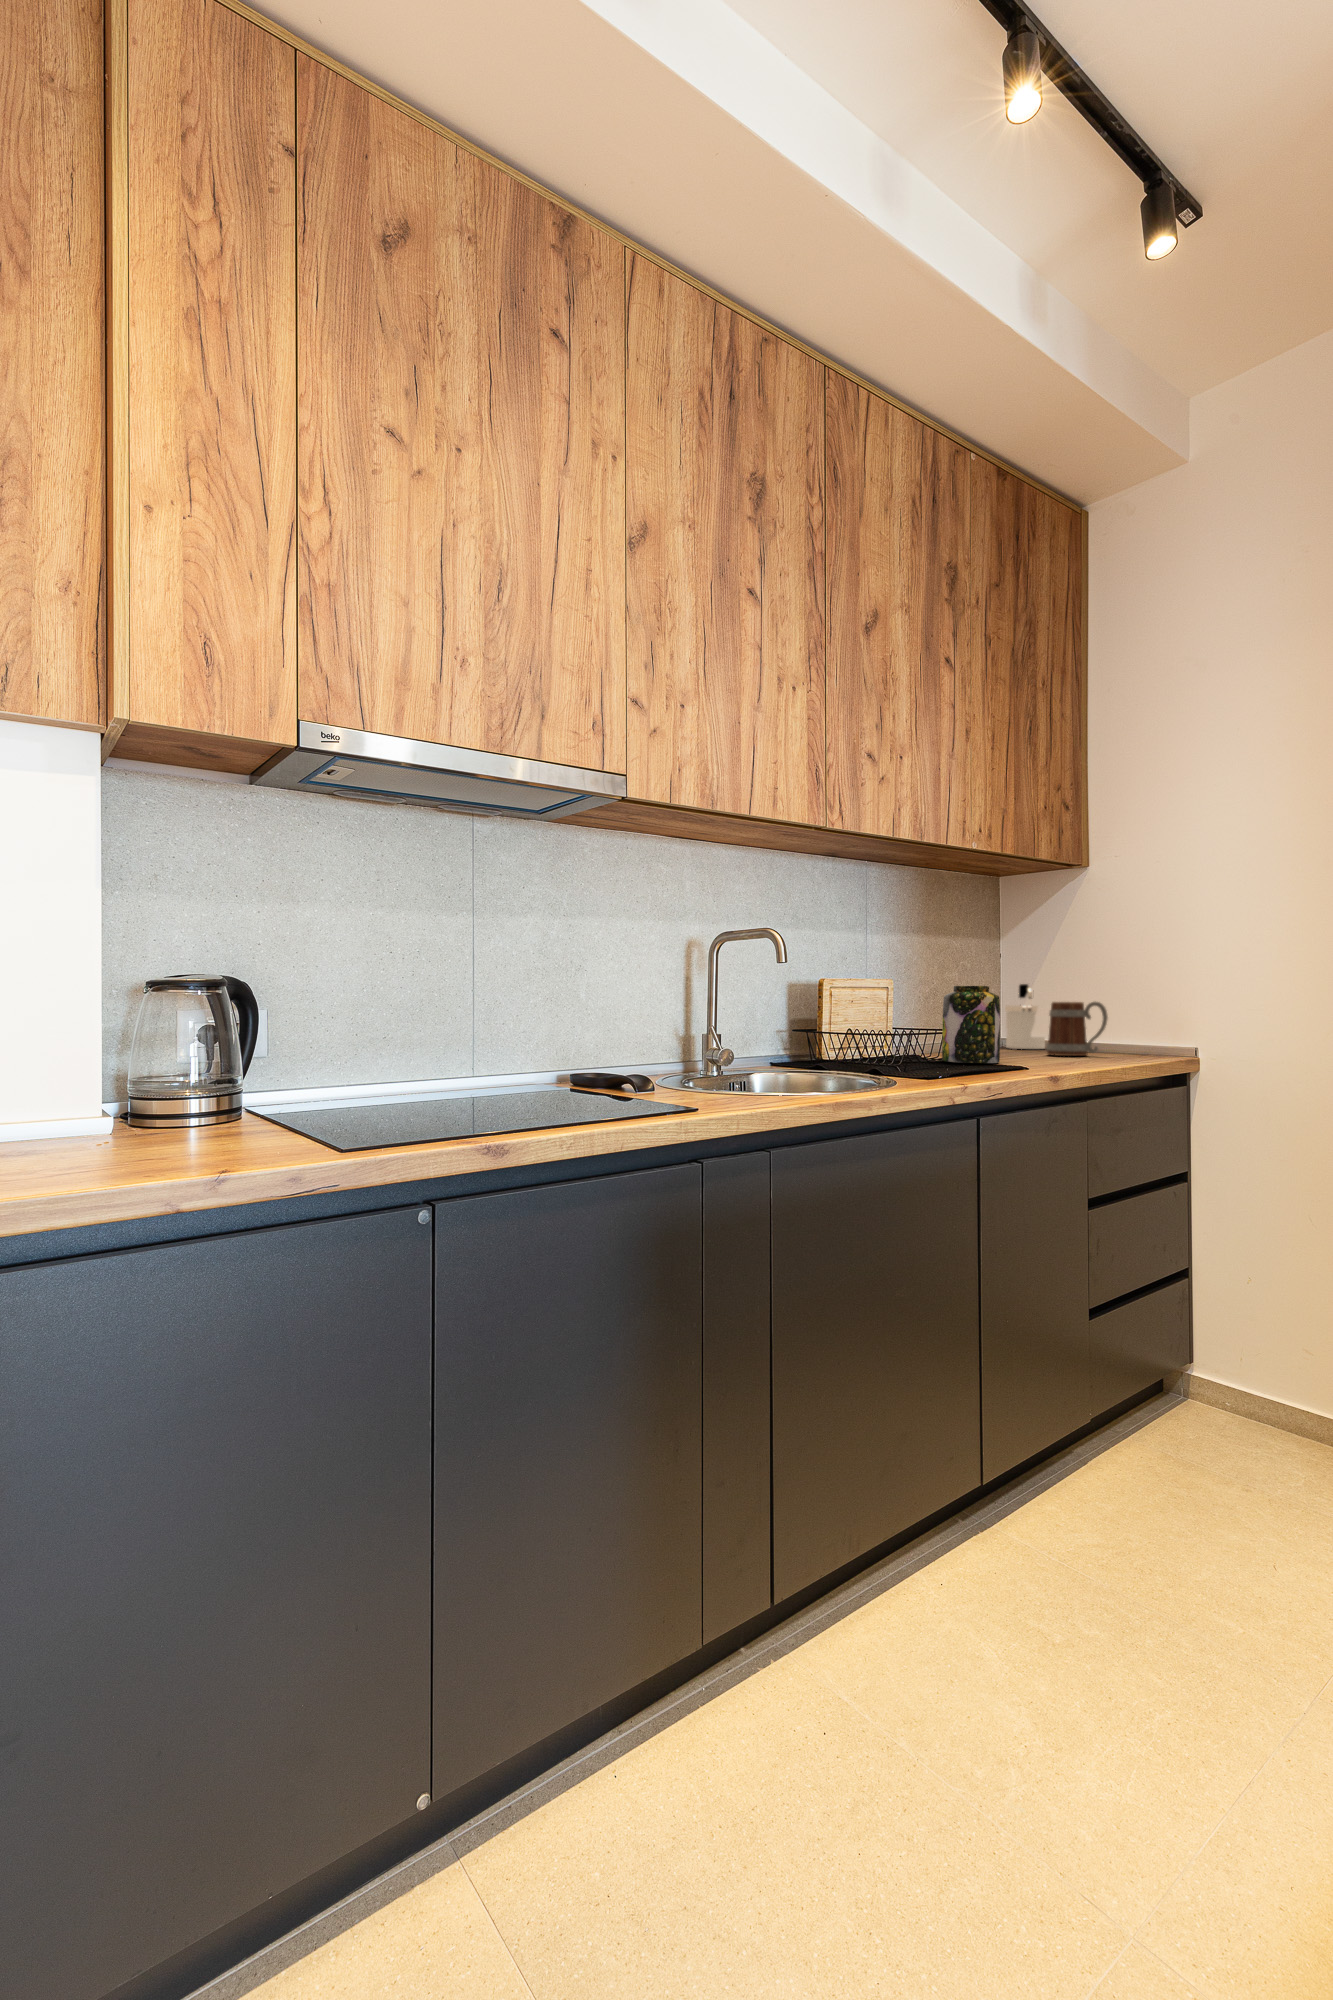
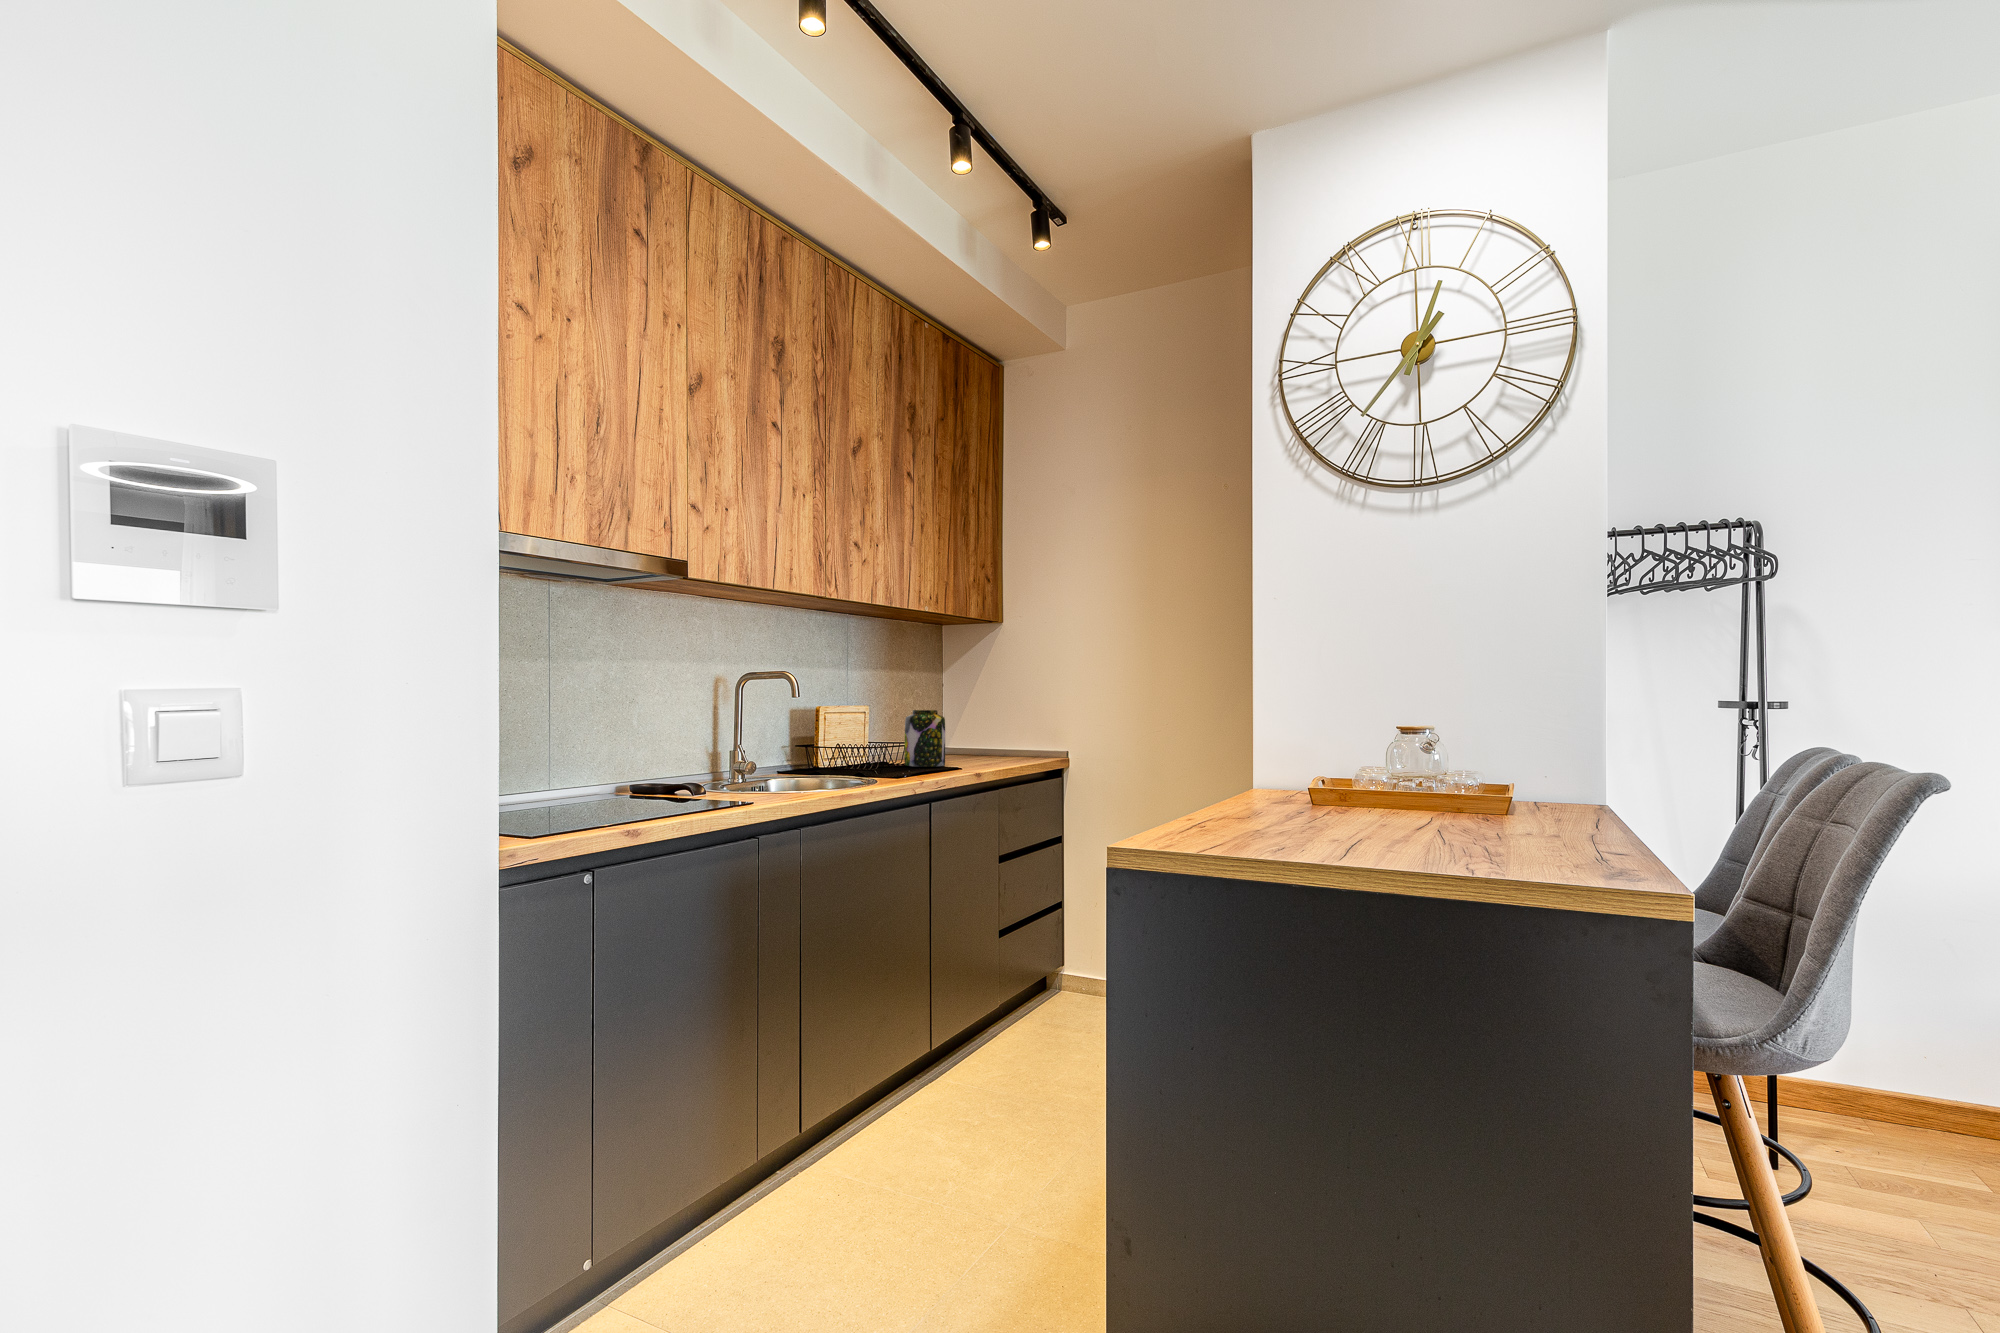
soap dispenser: present [1005,984,1045,1049] -> none [945,704,974,753]
mug: present [1046,1002,1108,1056] -> none [975,719,1016,758]

